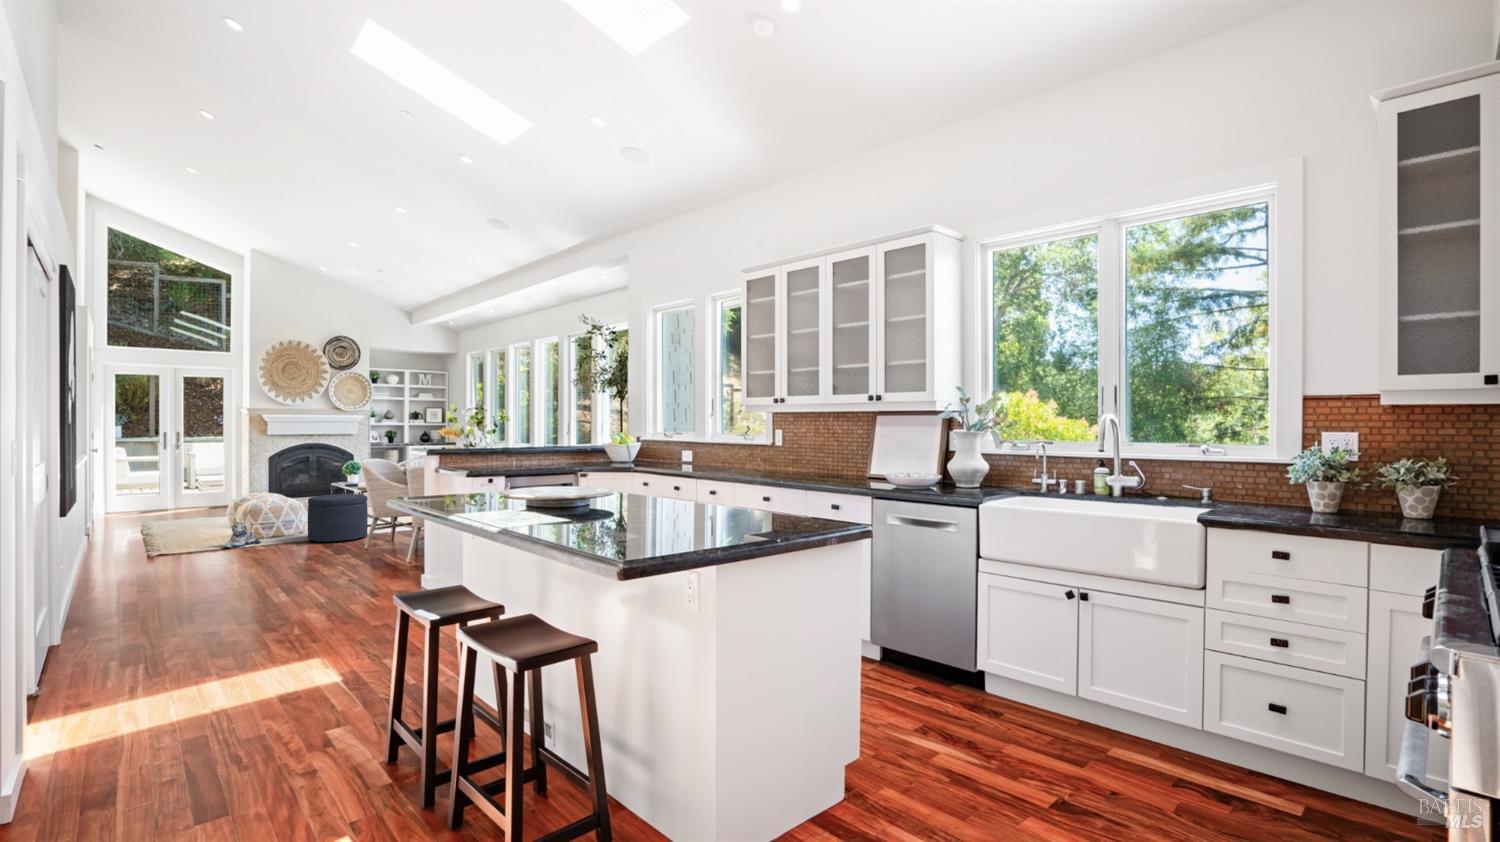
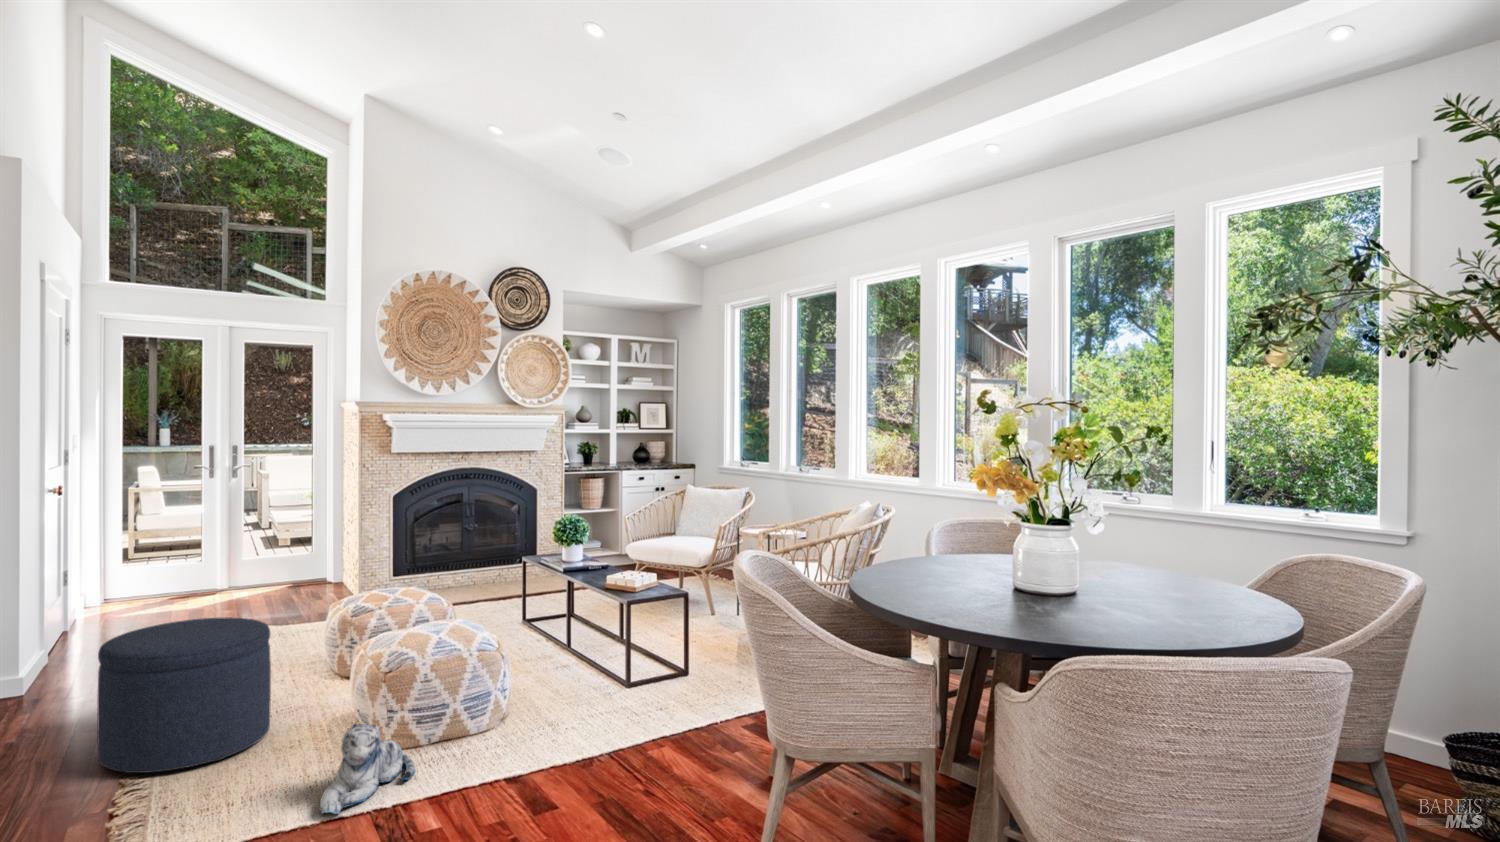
ottoman: present [308,494,368,542] -> present [97,617,271,773]

